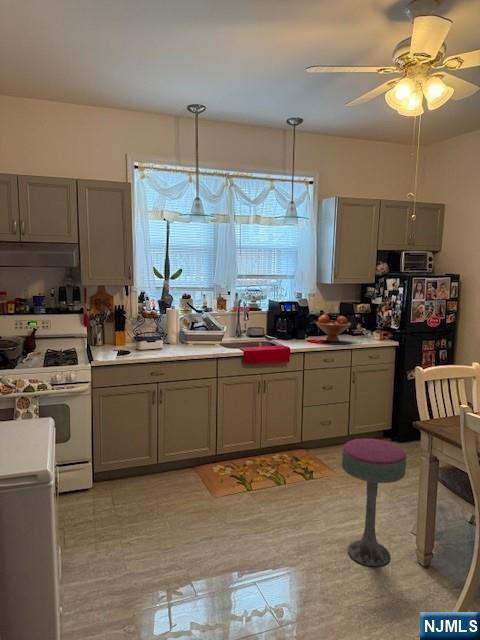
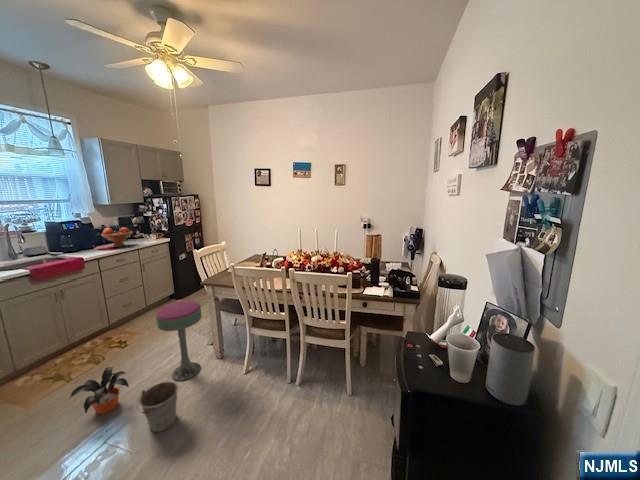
potted plant: none [241,491,298,548] -> present [70,367,129,414]
bucket: none [292,541,344,614] -> present [138,382,178,432]

